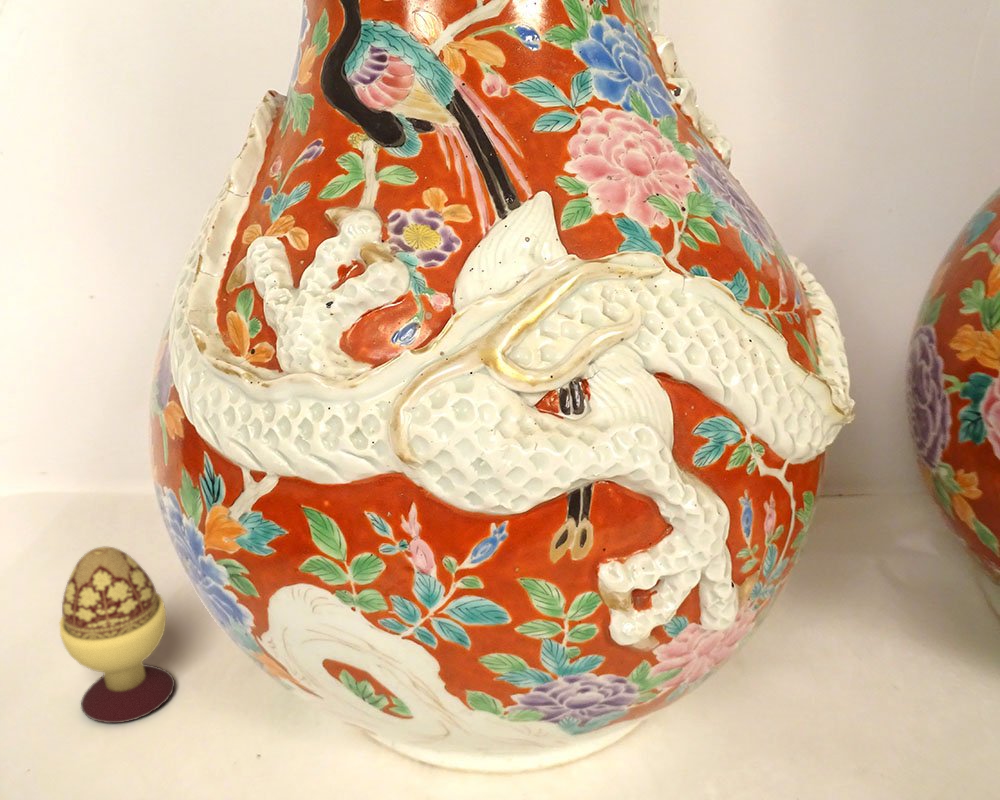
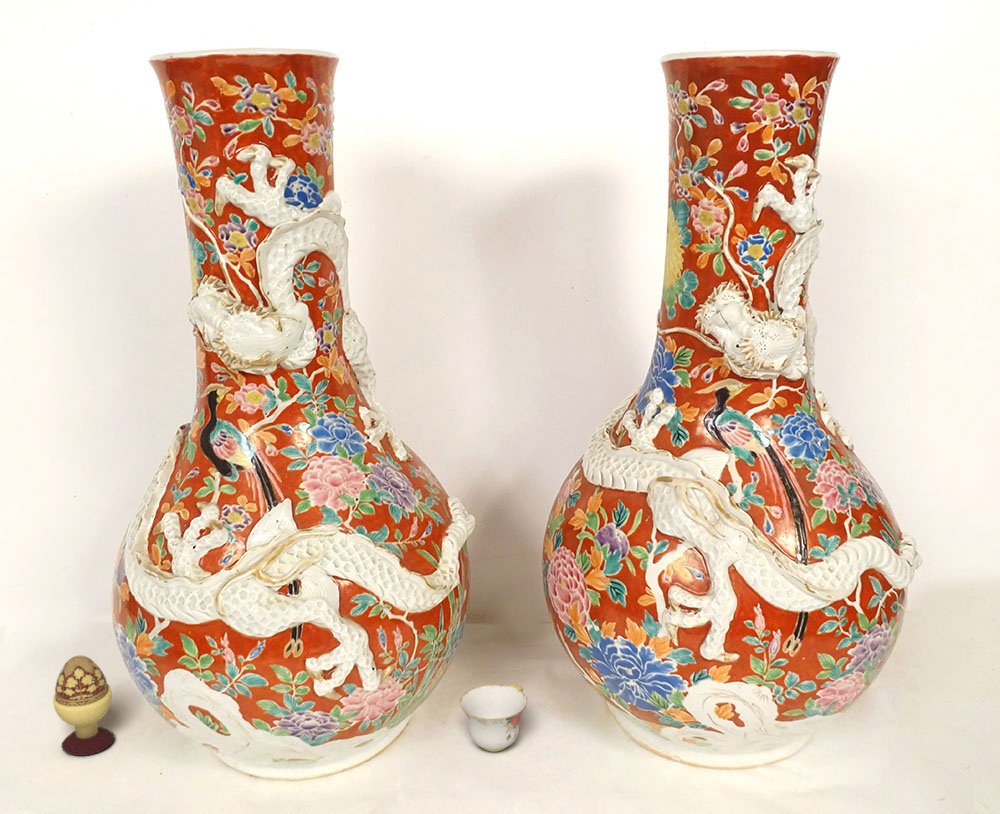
teacup: none [797,581,928,704] -> present [459,684,528,752]

